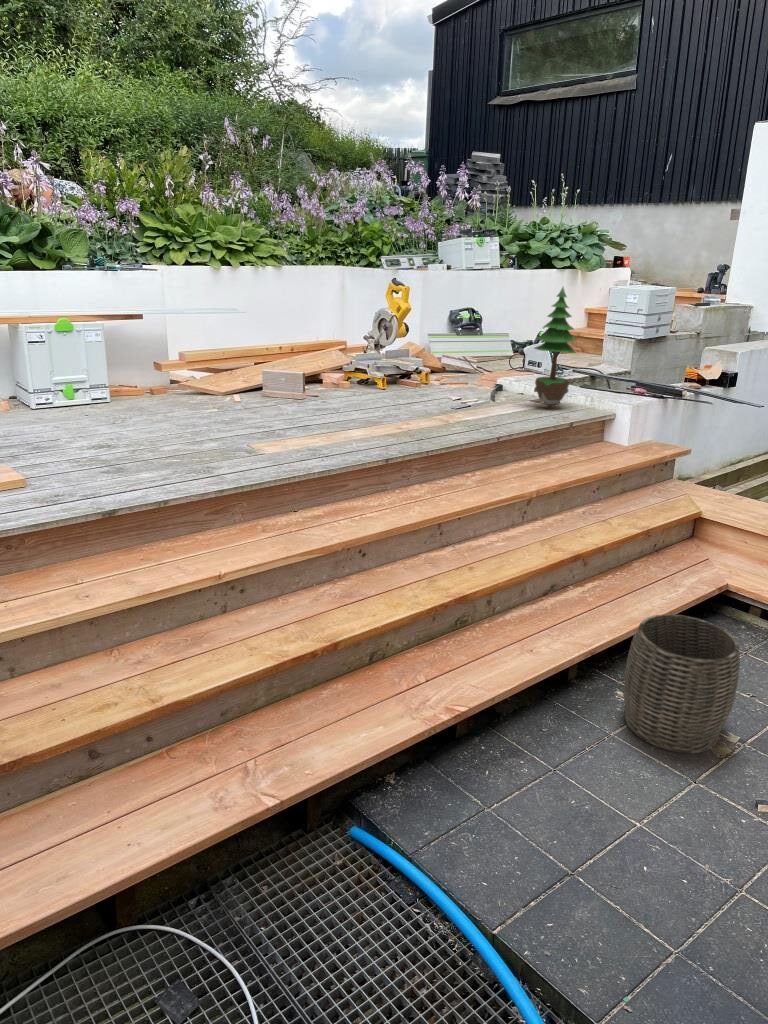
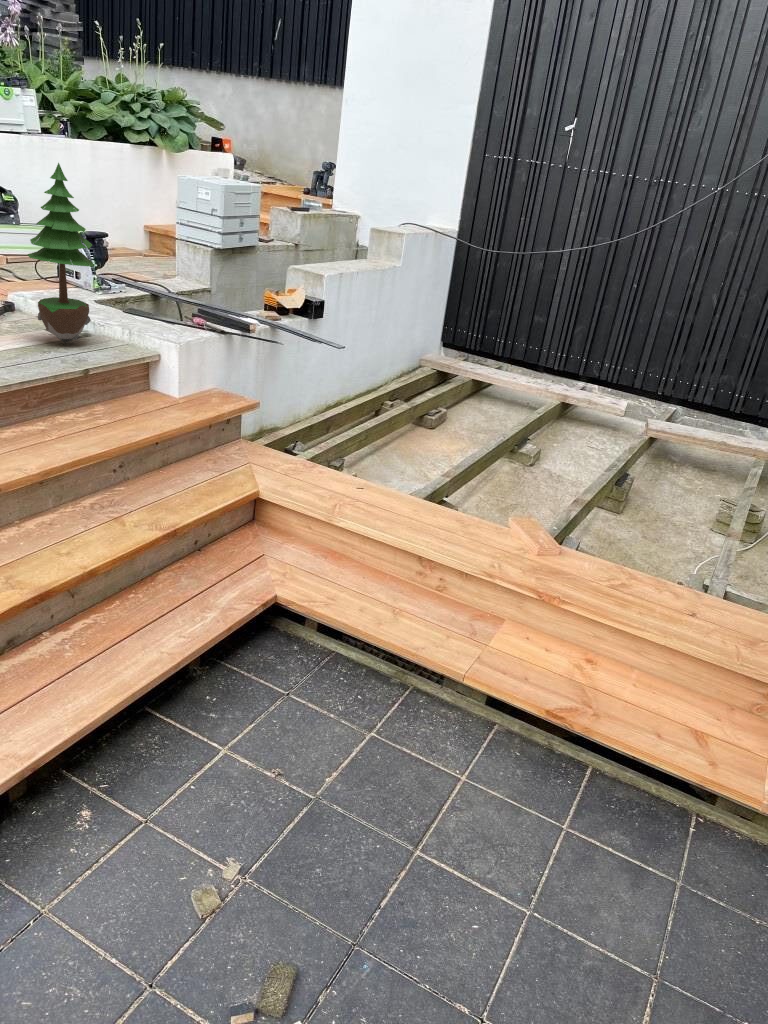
woven basket: present [624,614,740,753] -> none [75,705,243,931]

